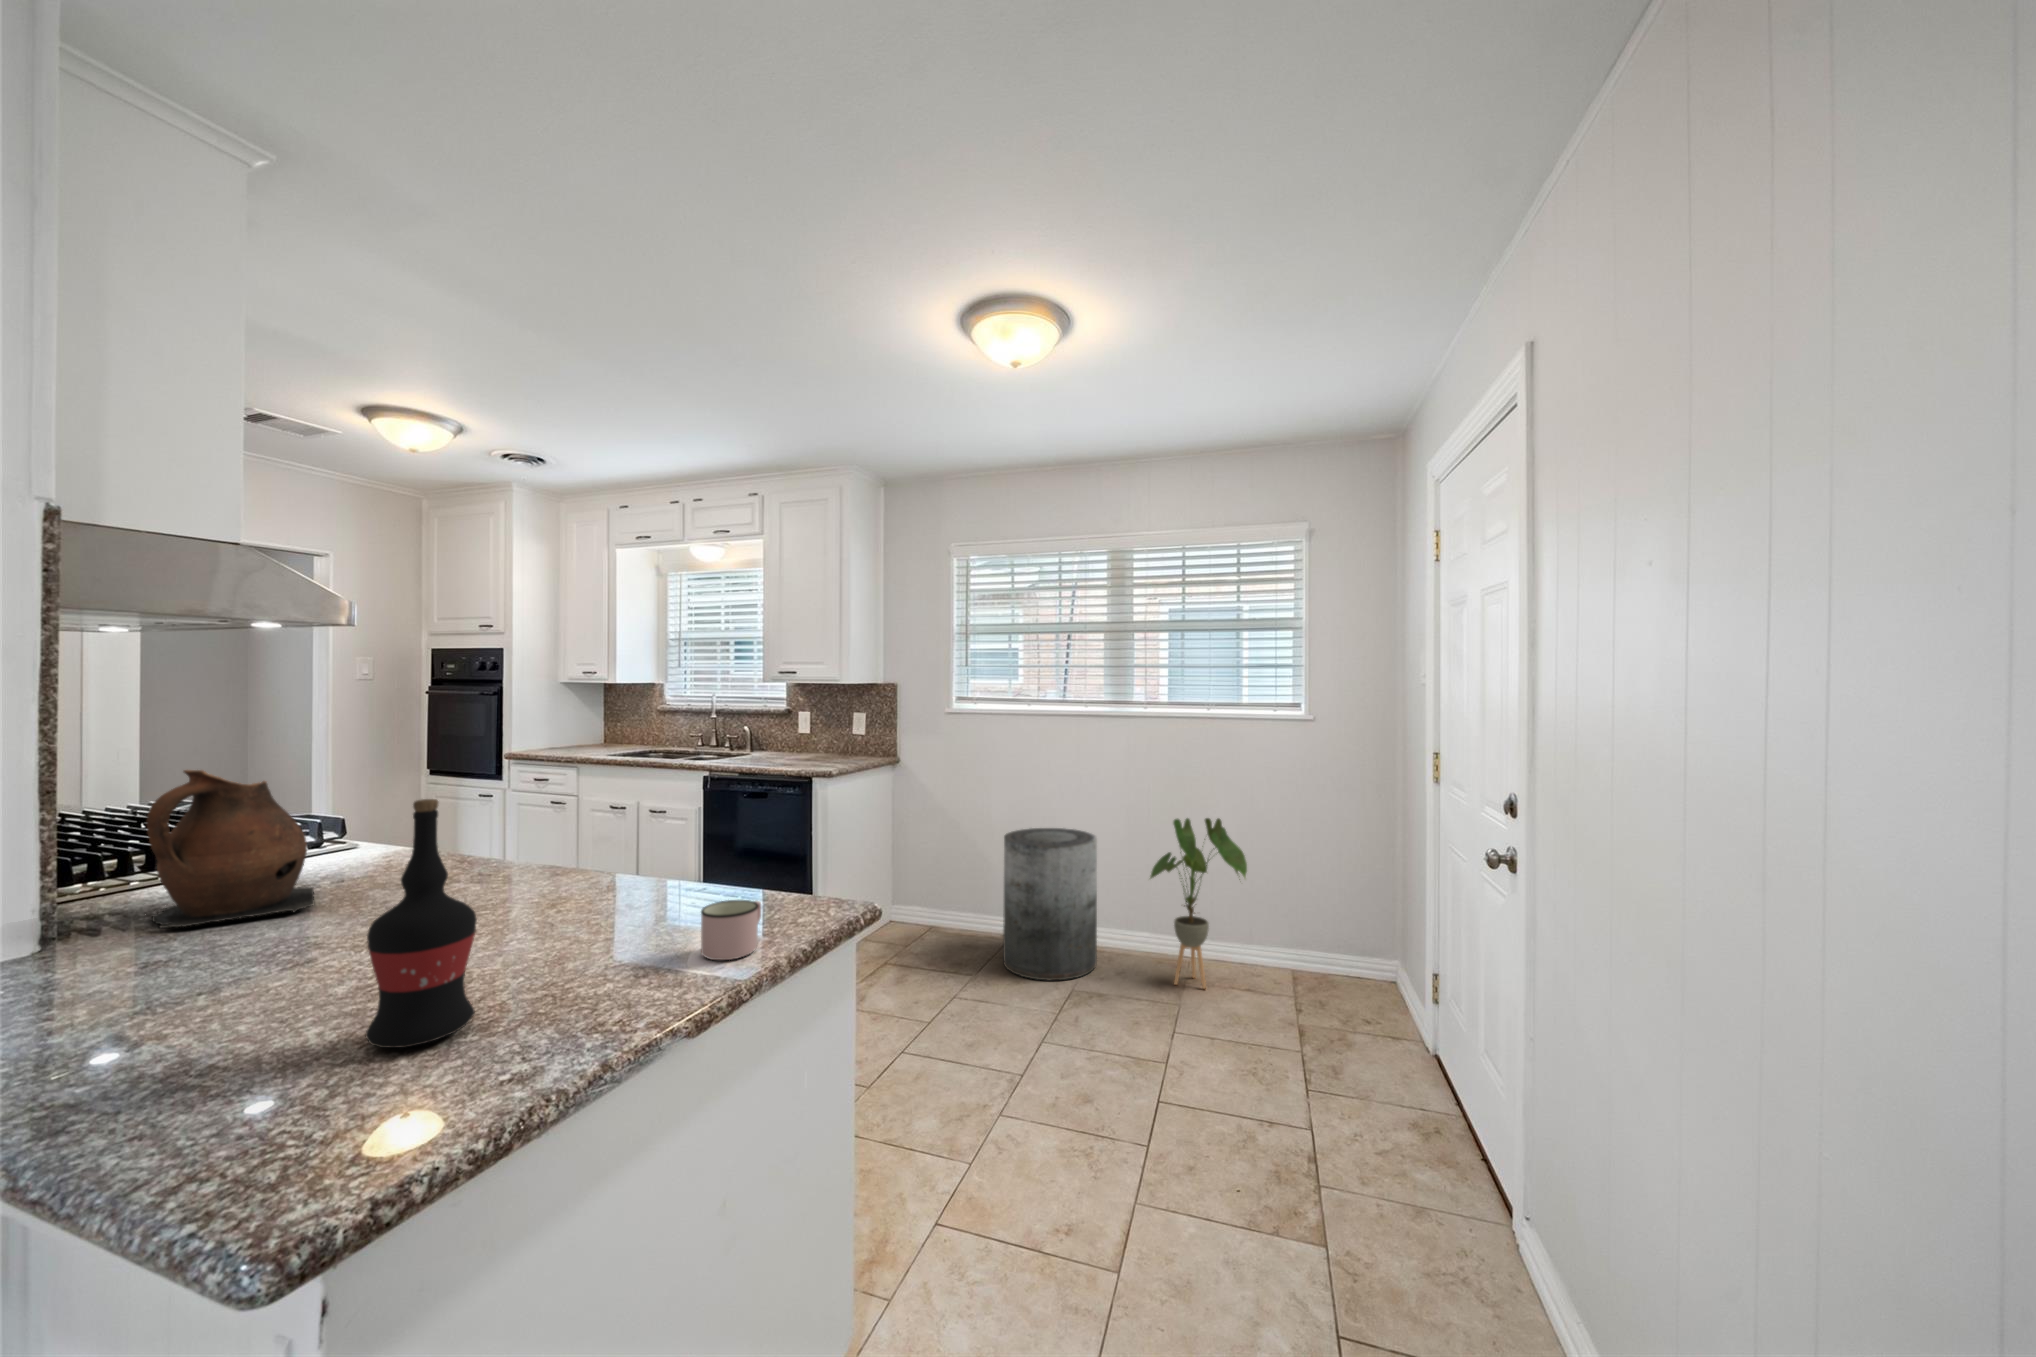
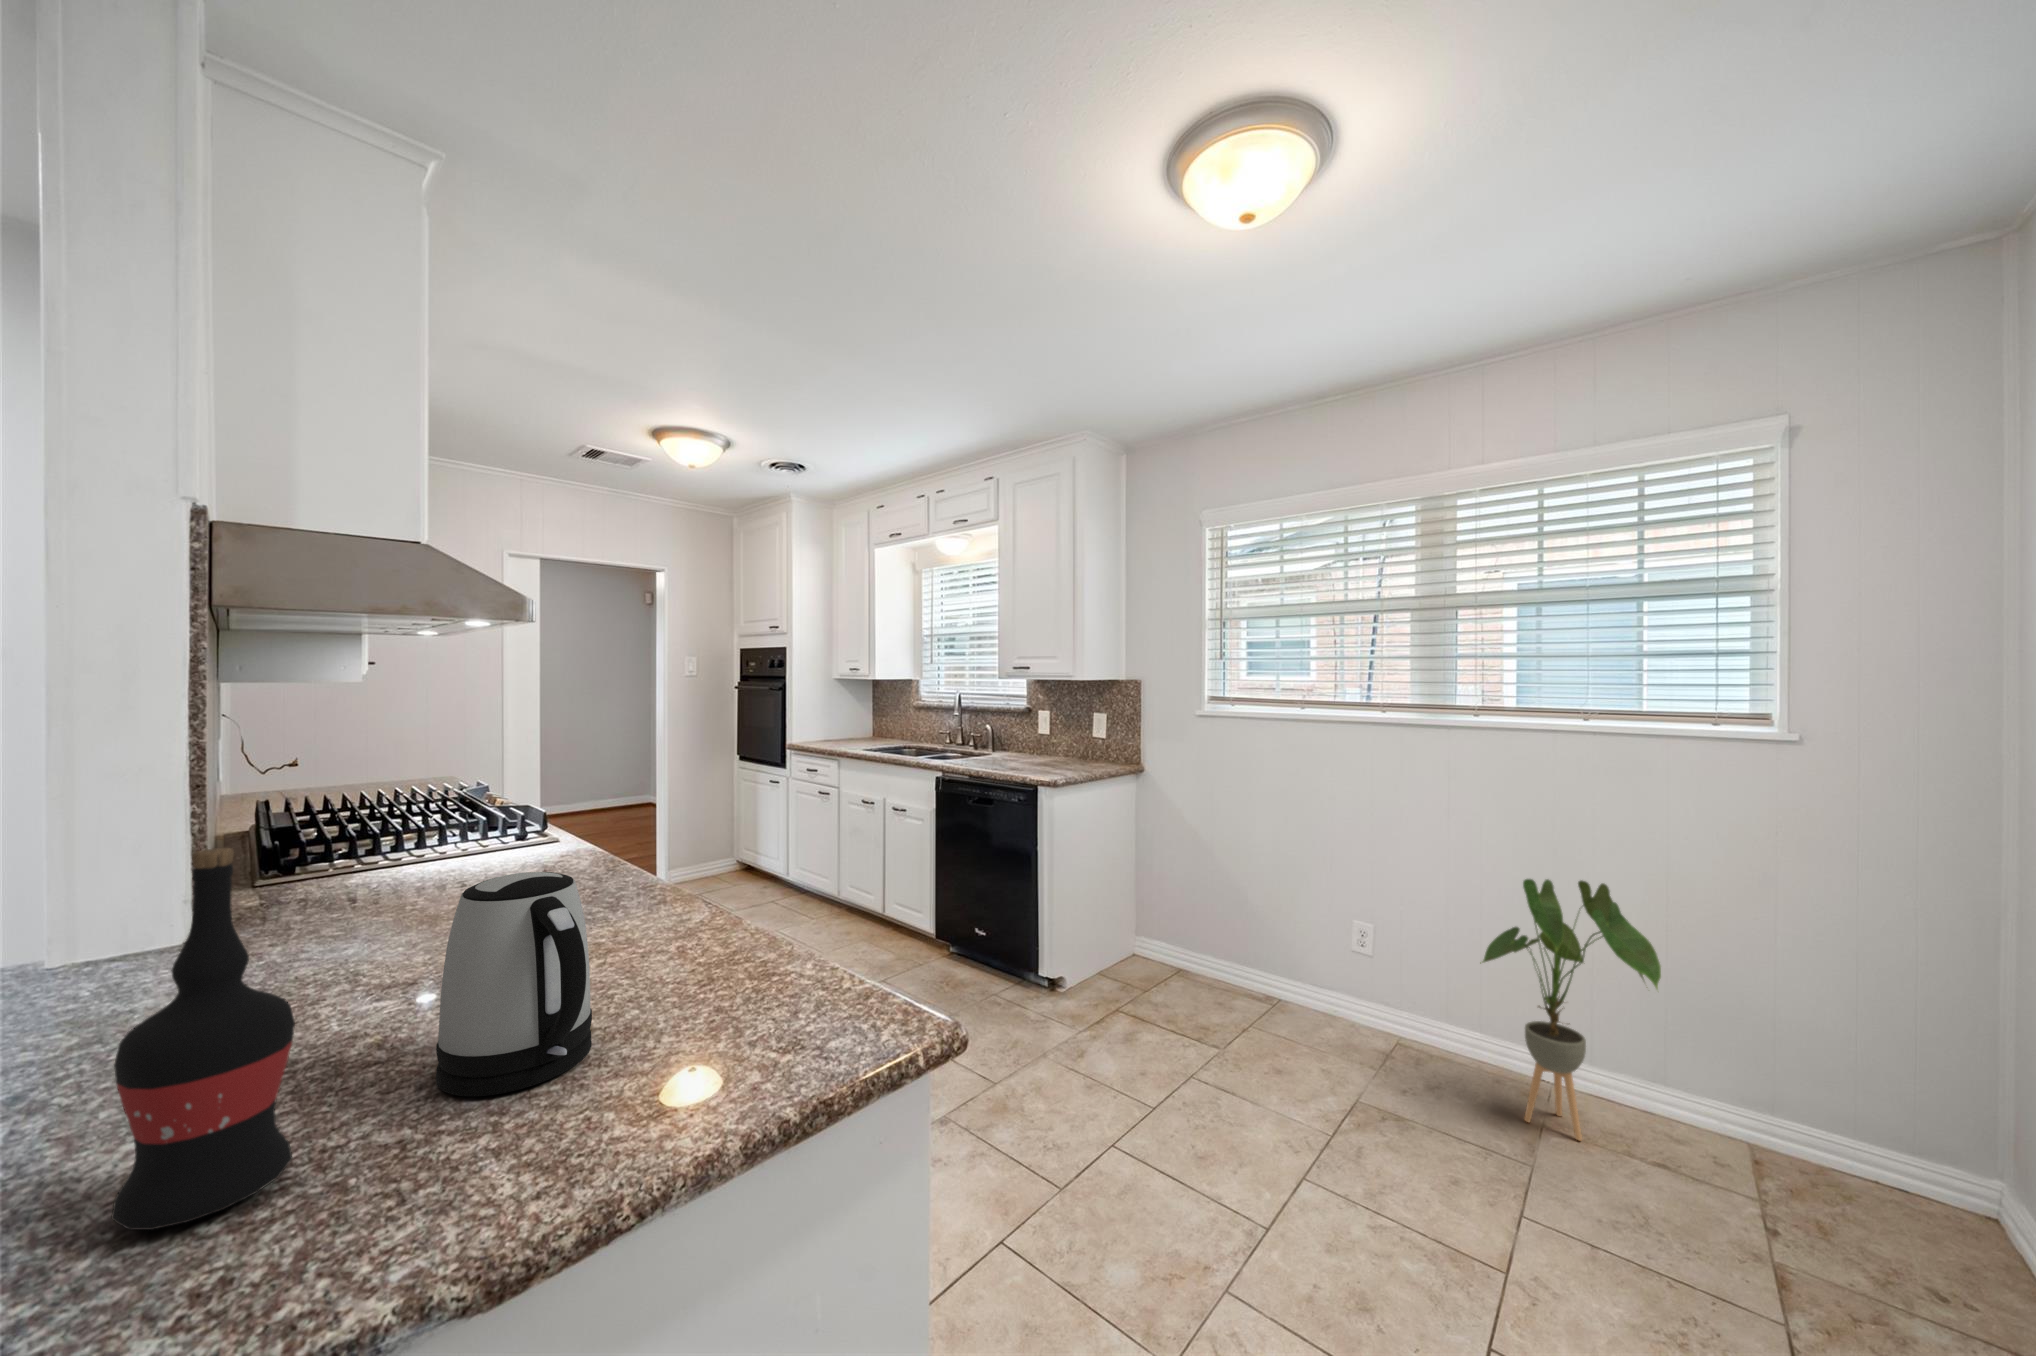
ceramic pitcher: present [147,770,314,928] -> none [282,767,463,931]
kettle: none [502,825,634,979] -> present [436,872,592,1096]
trash can: present [1003,828,1097,980] -> none [1266,866,1400,1079]
mug: present [701,900,761,960] -> none [676,1003,784,1108]

